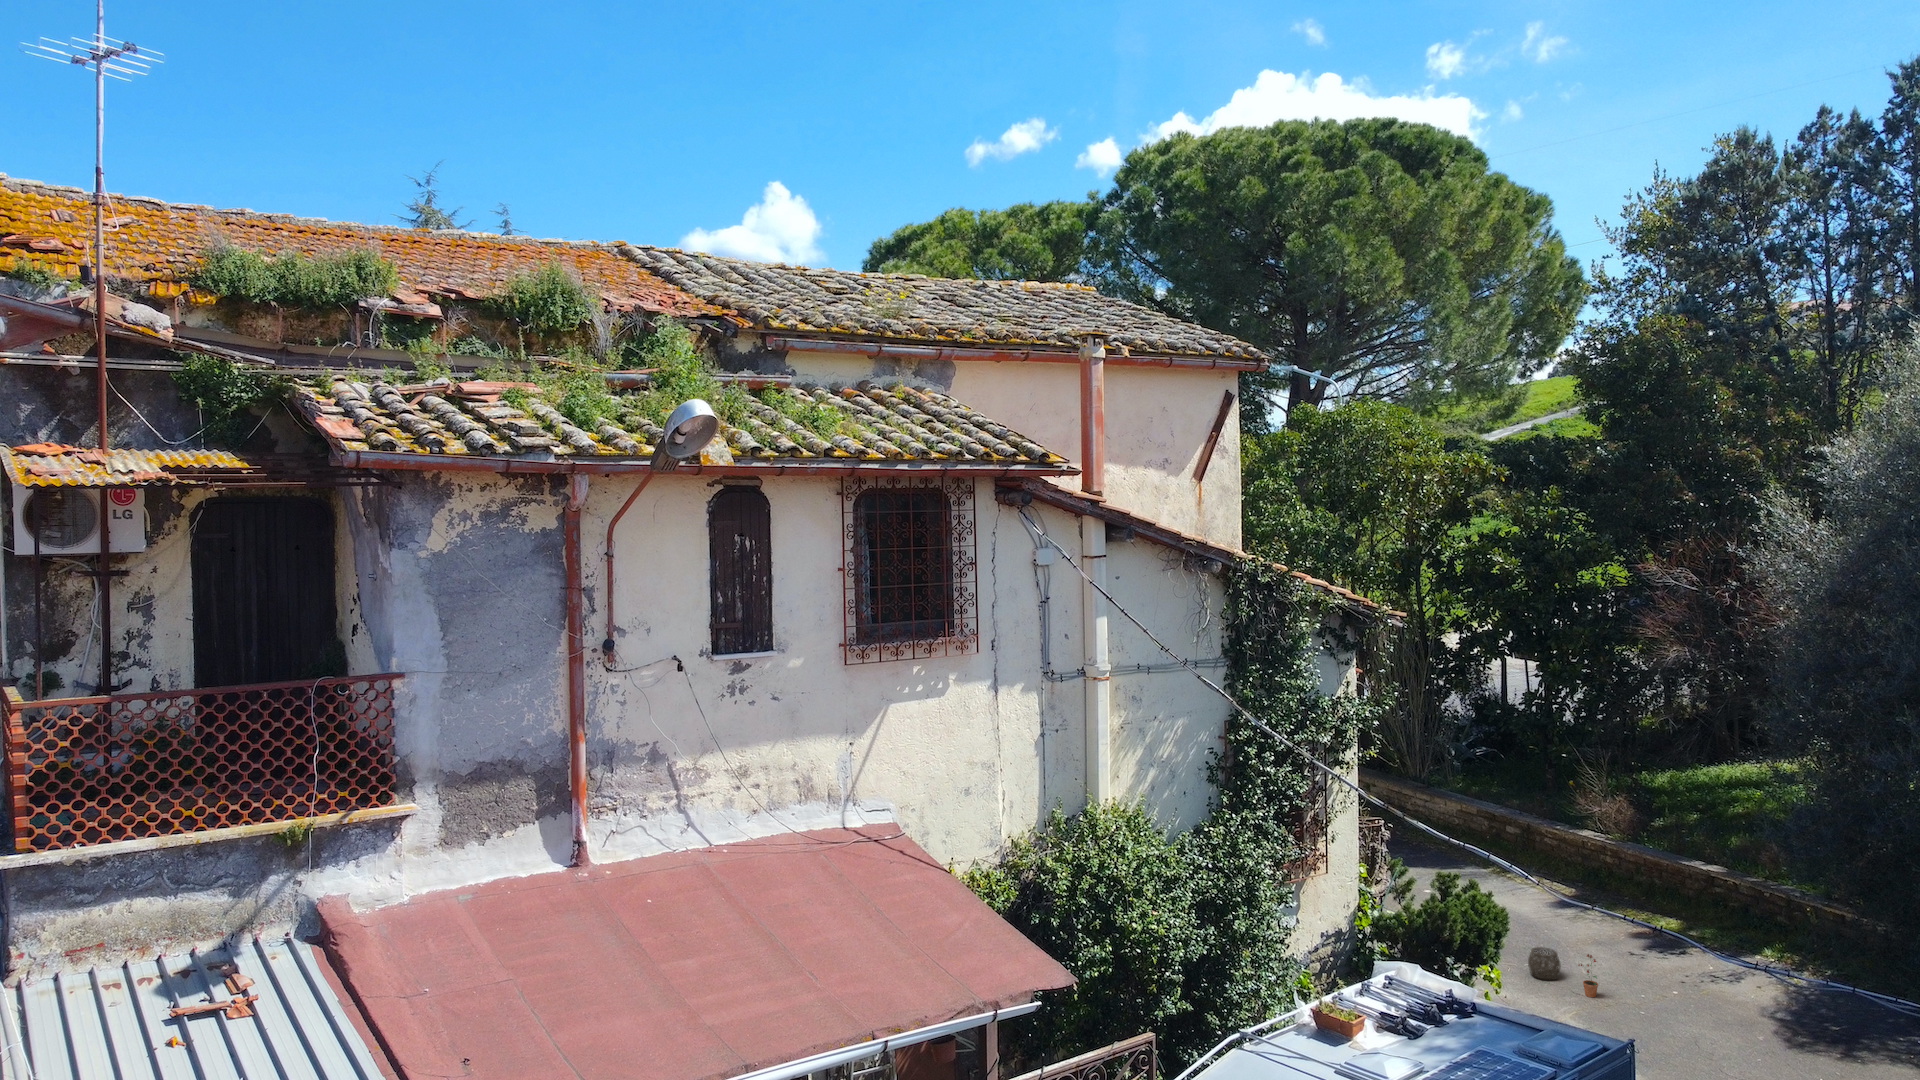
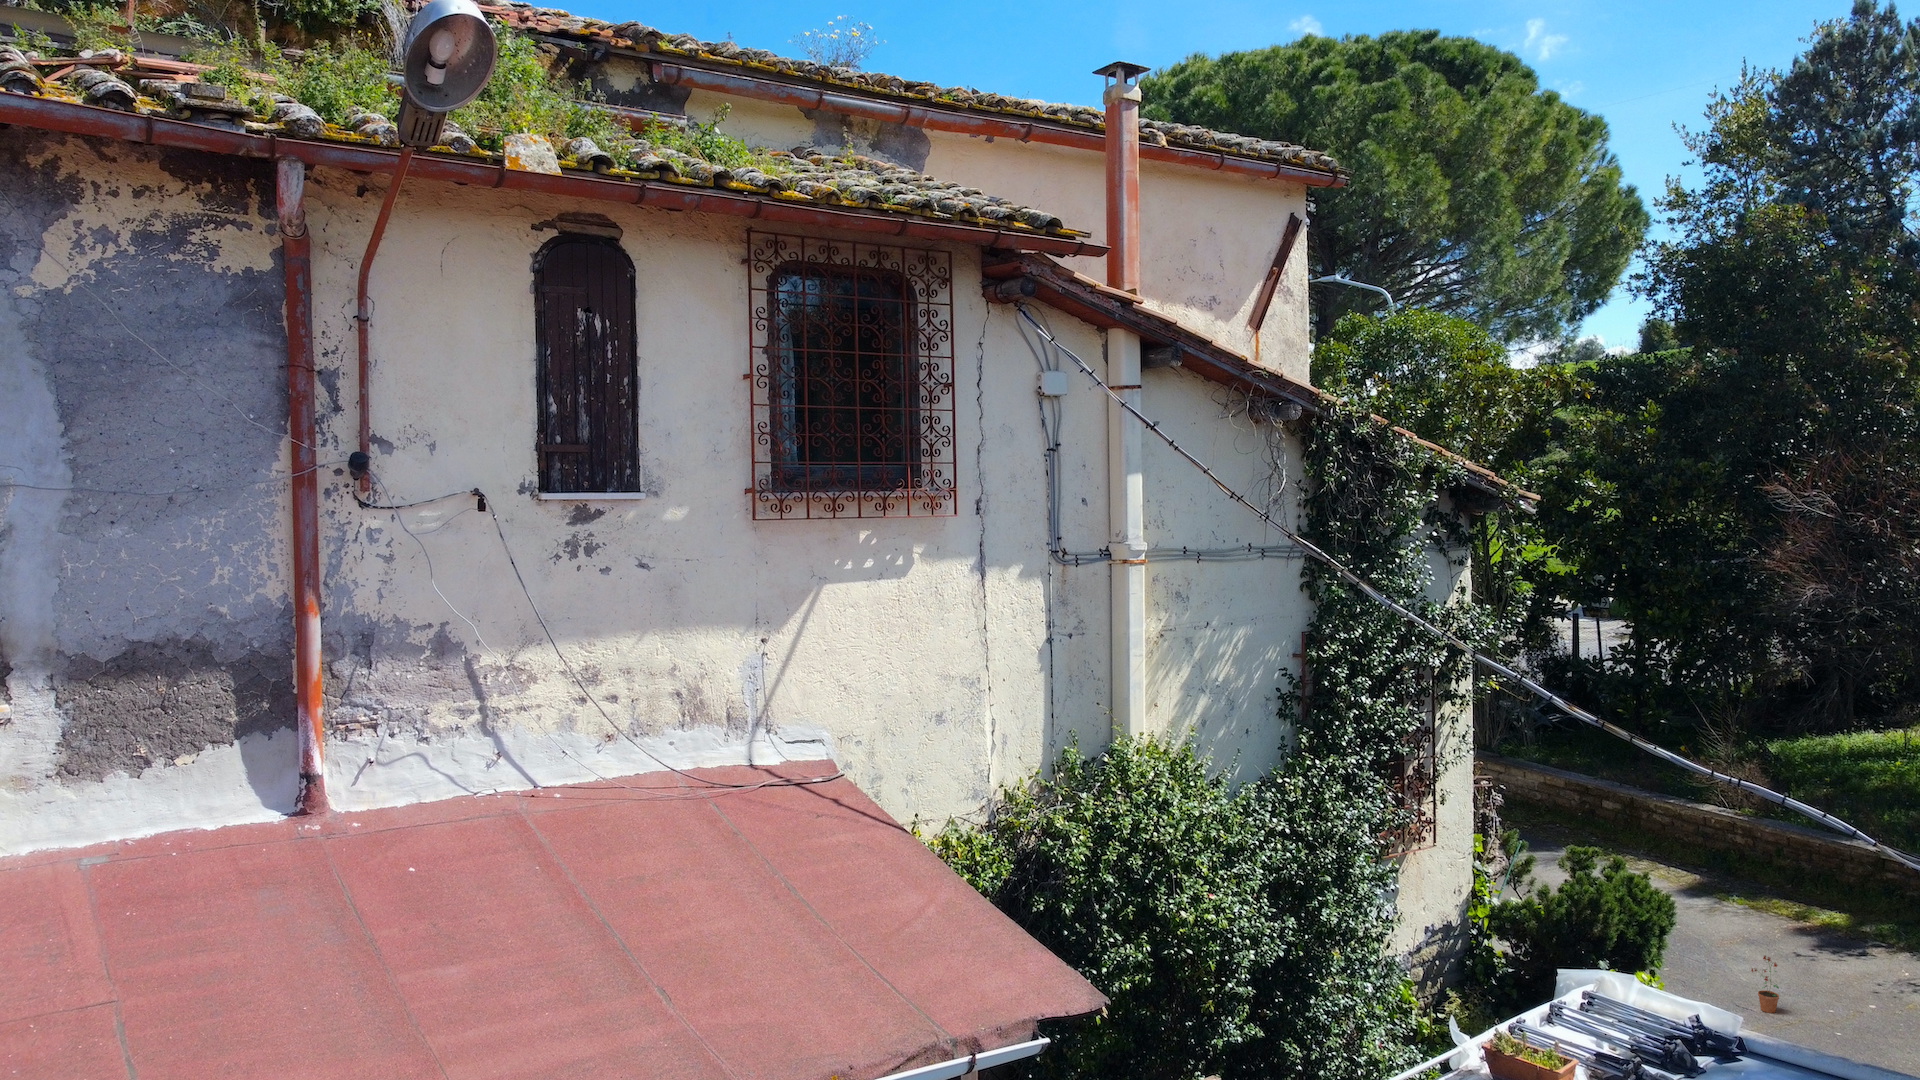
woven basket: present [1528,947,1561,980] -> none [1678,946,1723,990]

